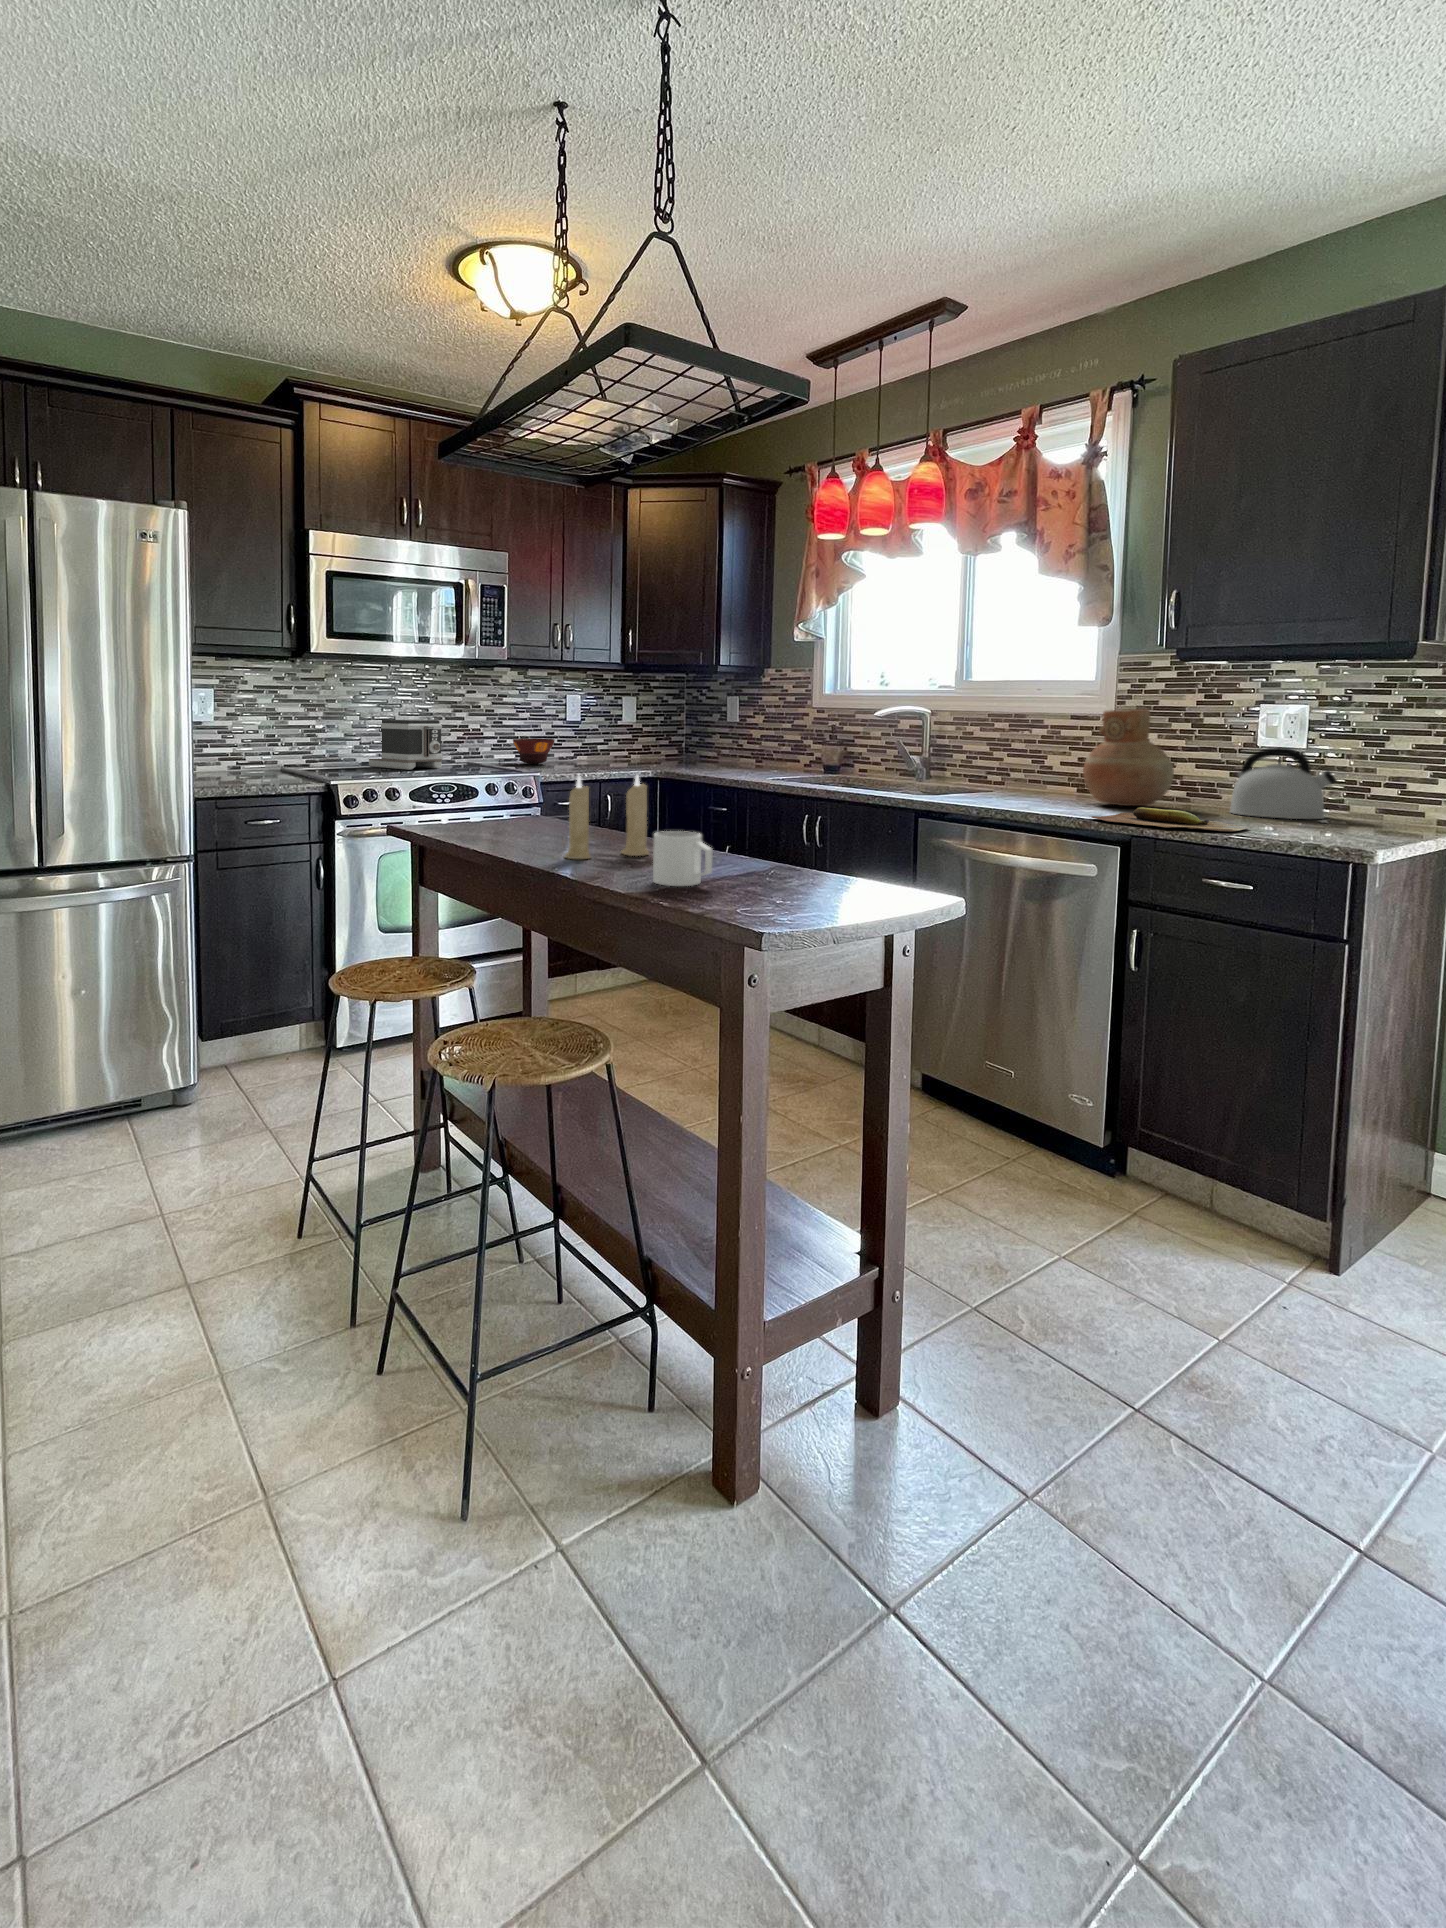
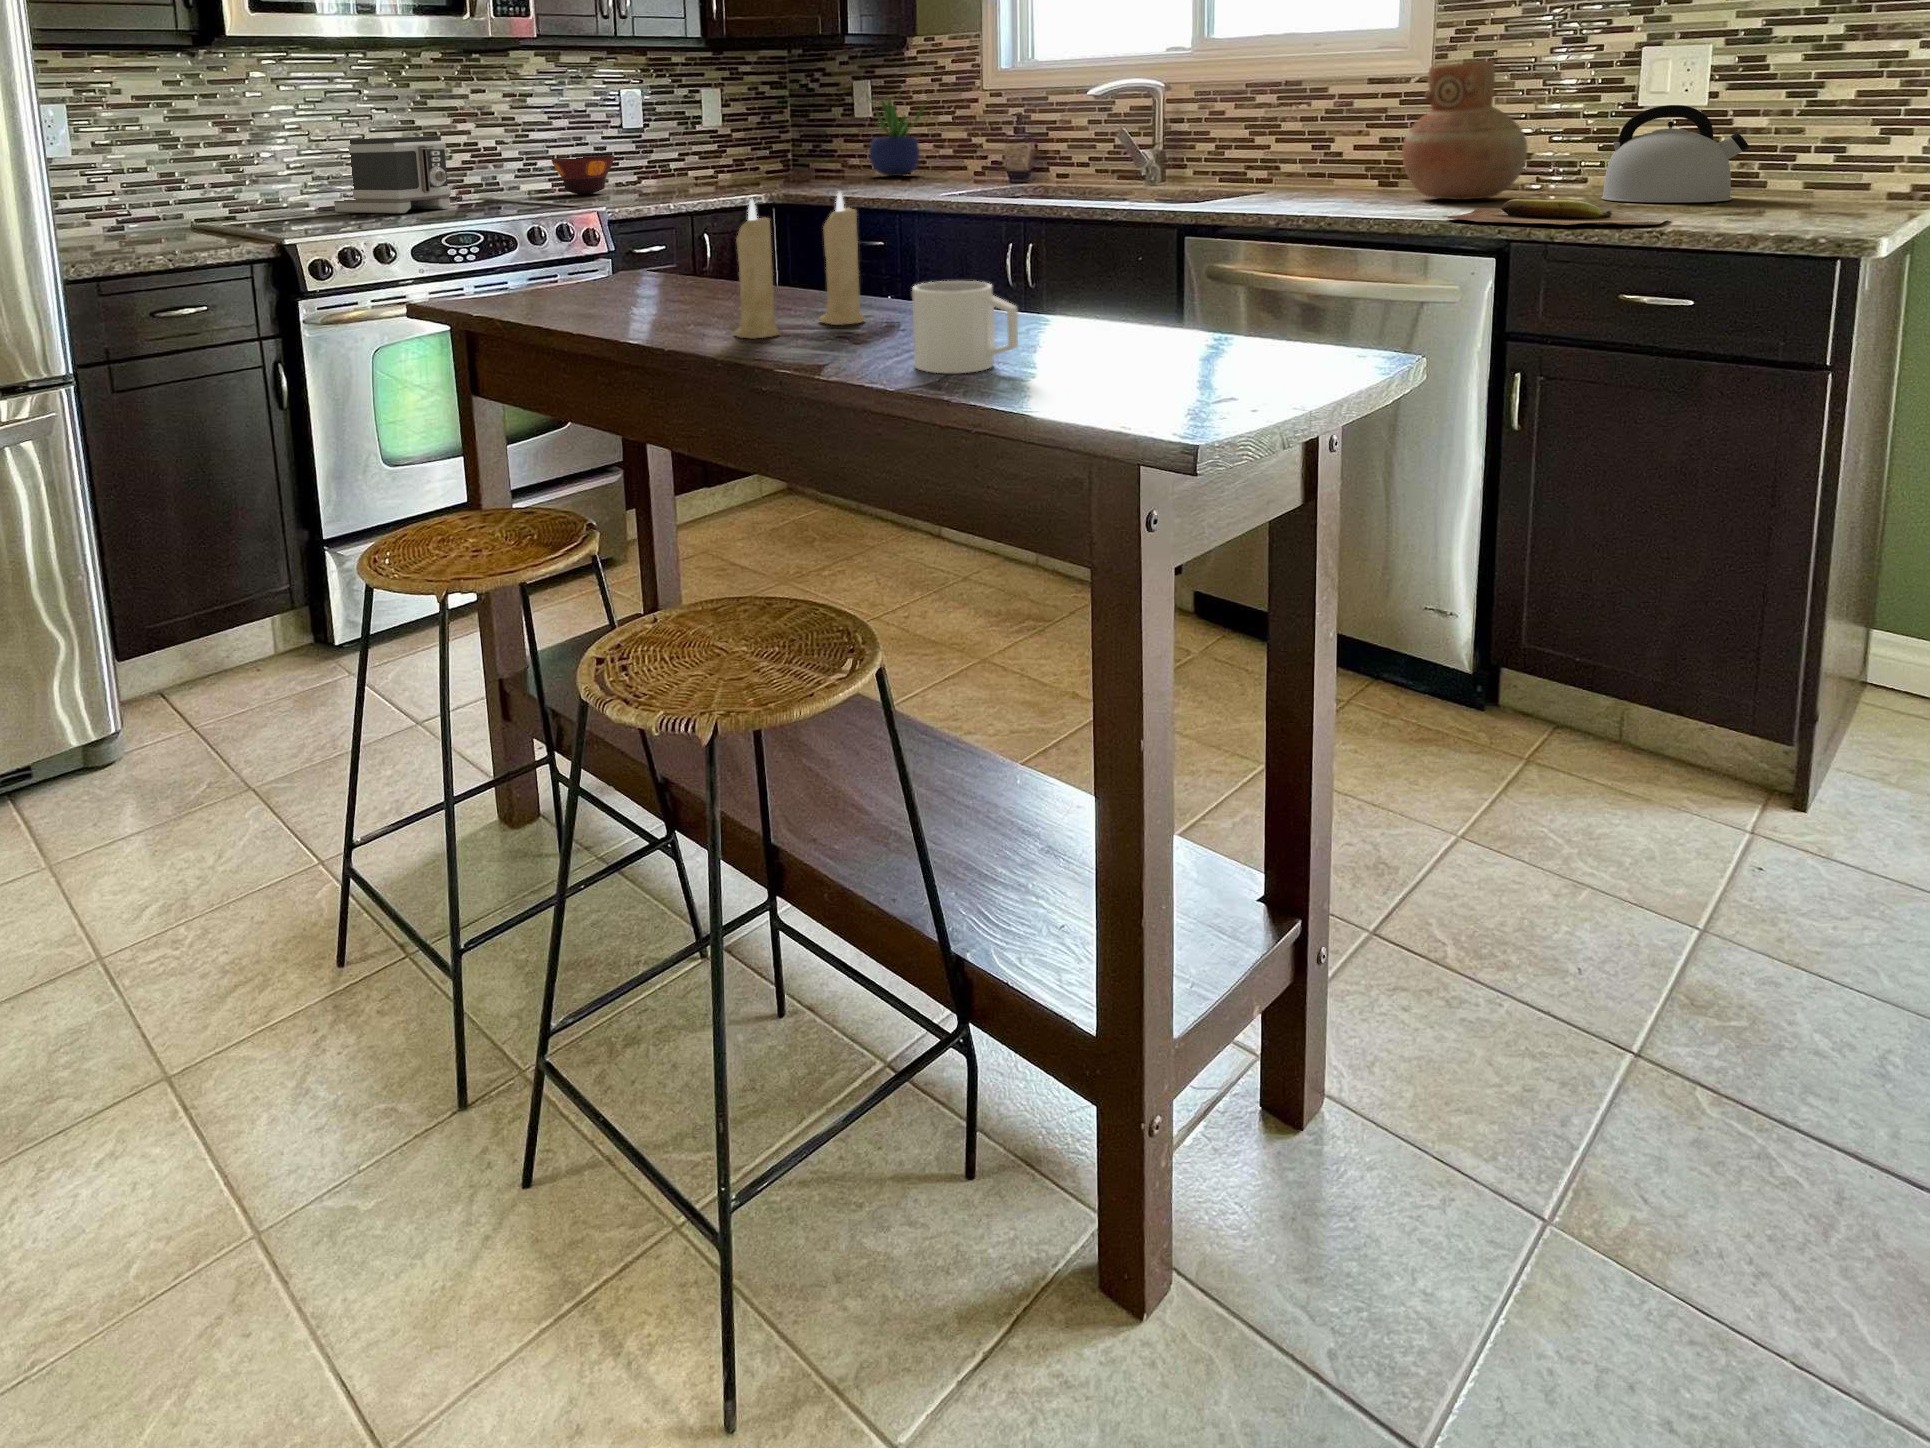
potted plant: none [732,703,777,764] -> present [868,97,925,176]

